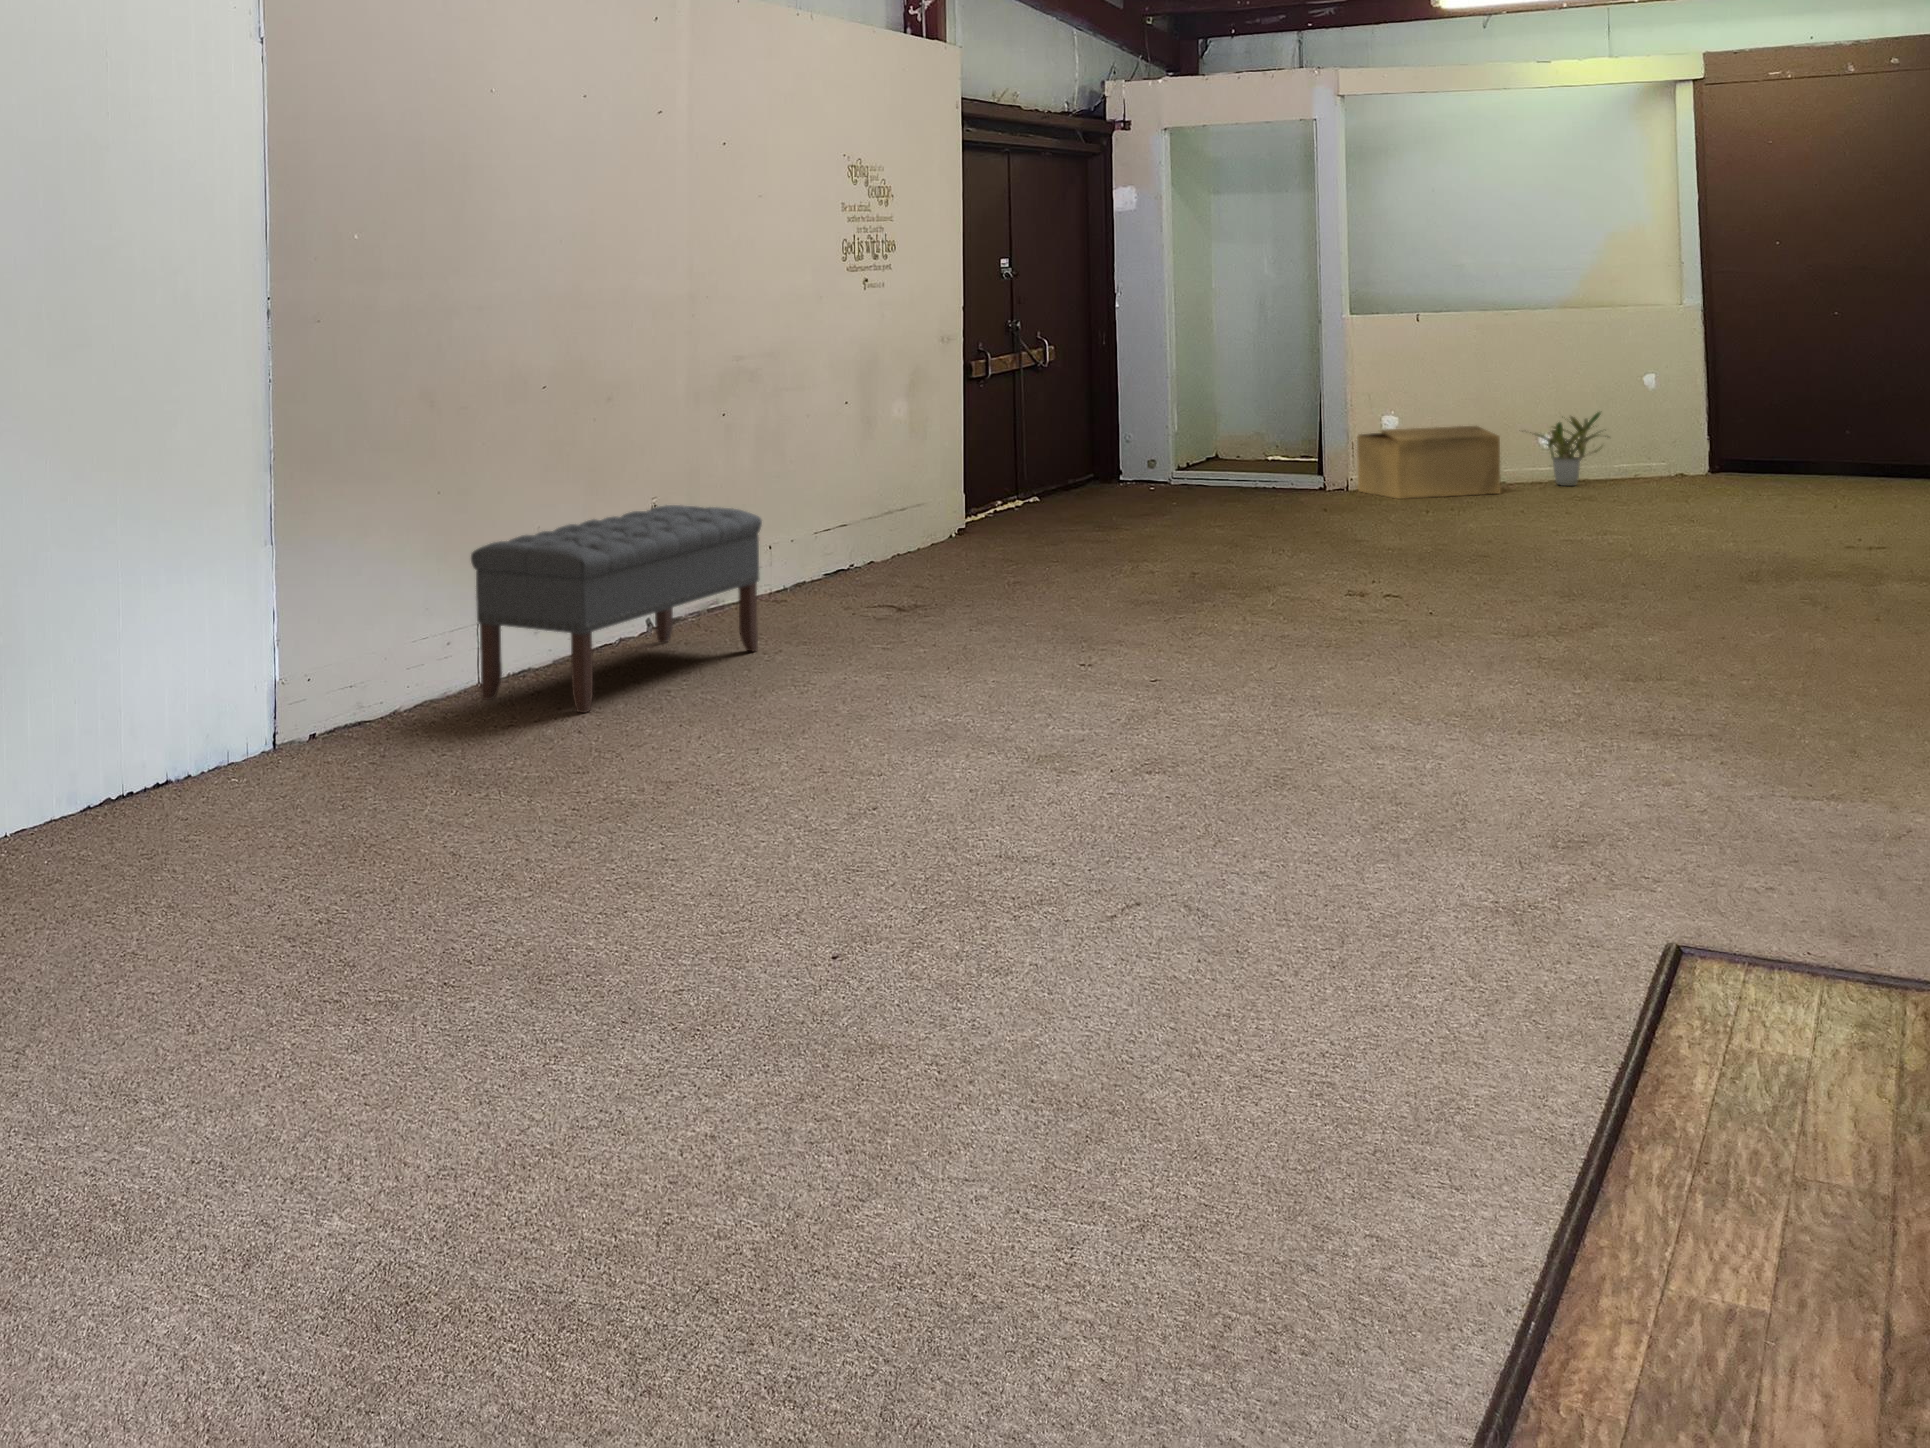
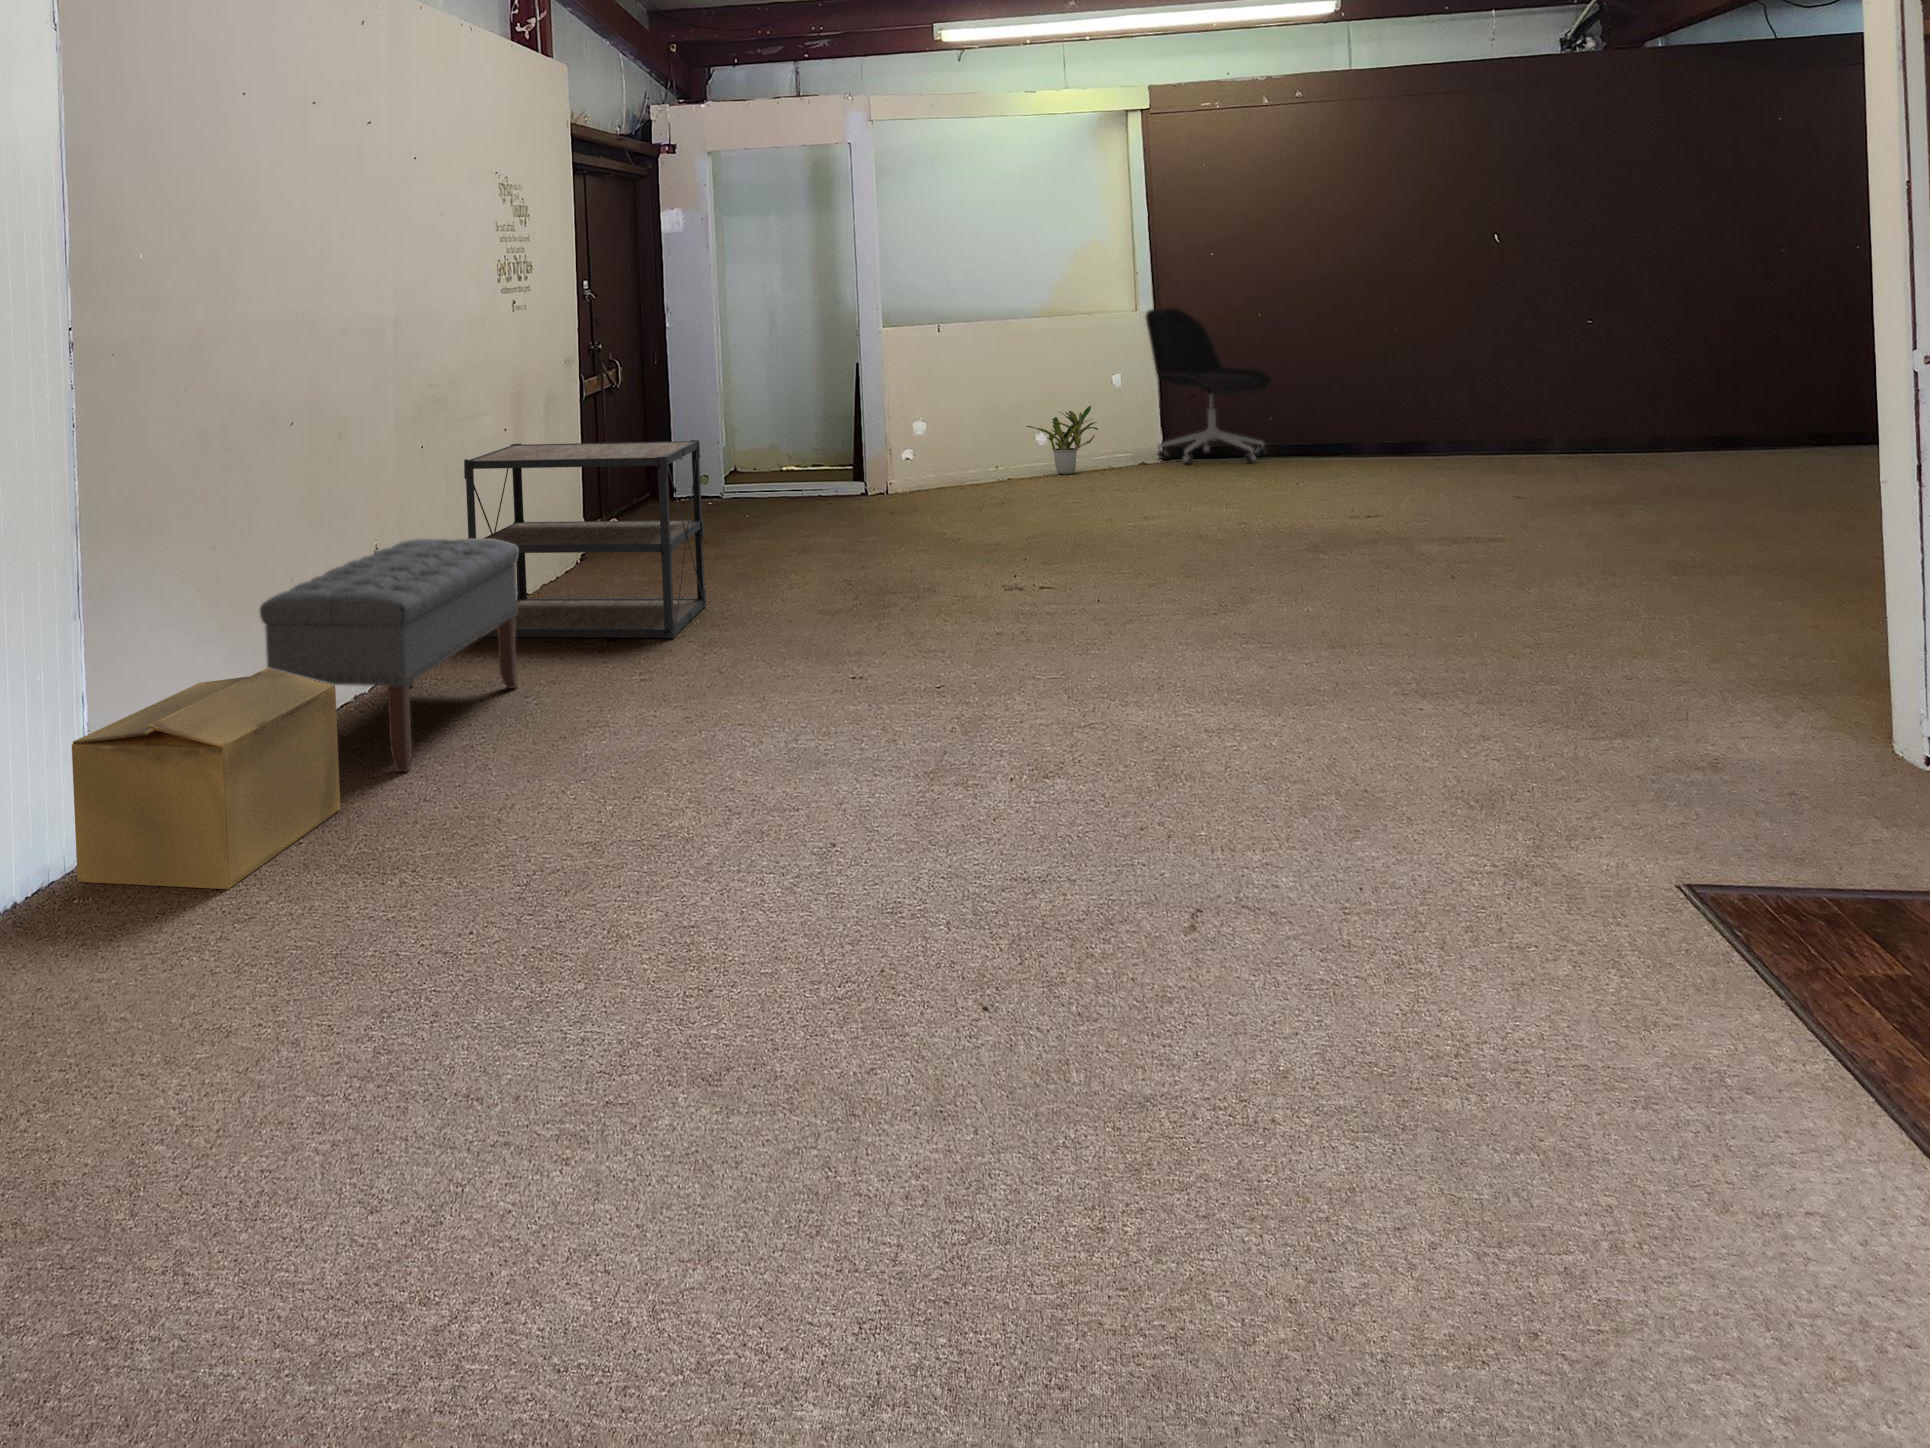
office chair: none [1689,304,1845,485] -> present [1145,308,1272,464]
shelving unit: none [763,421,1016,619] -> present [464,440,706,638]
cardboard box: present [1357,426,1501,499] -> present [72,668,341,889]

